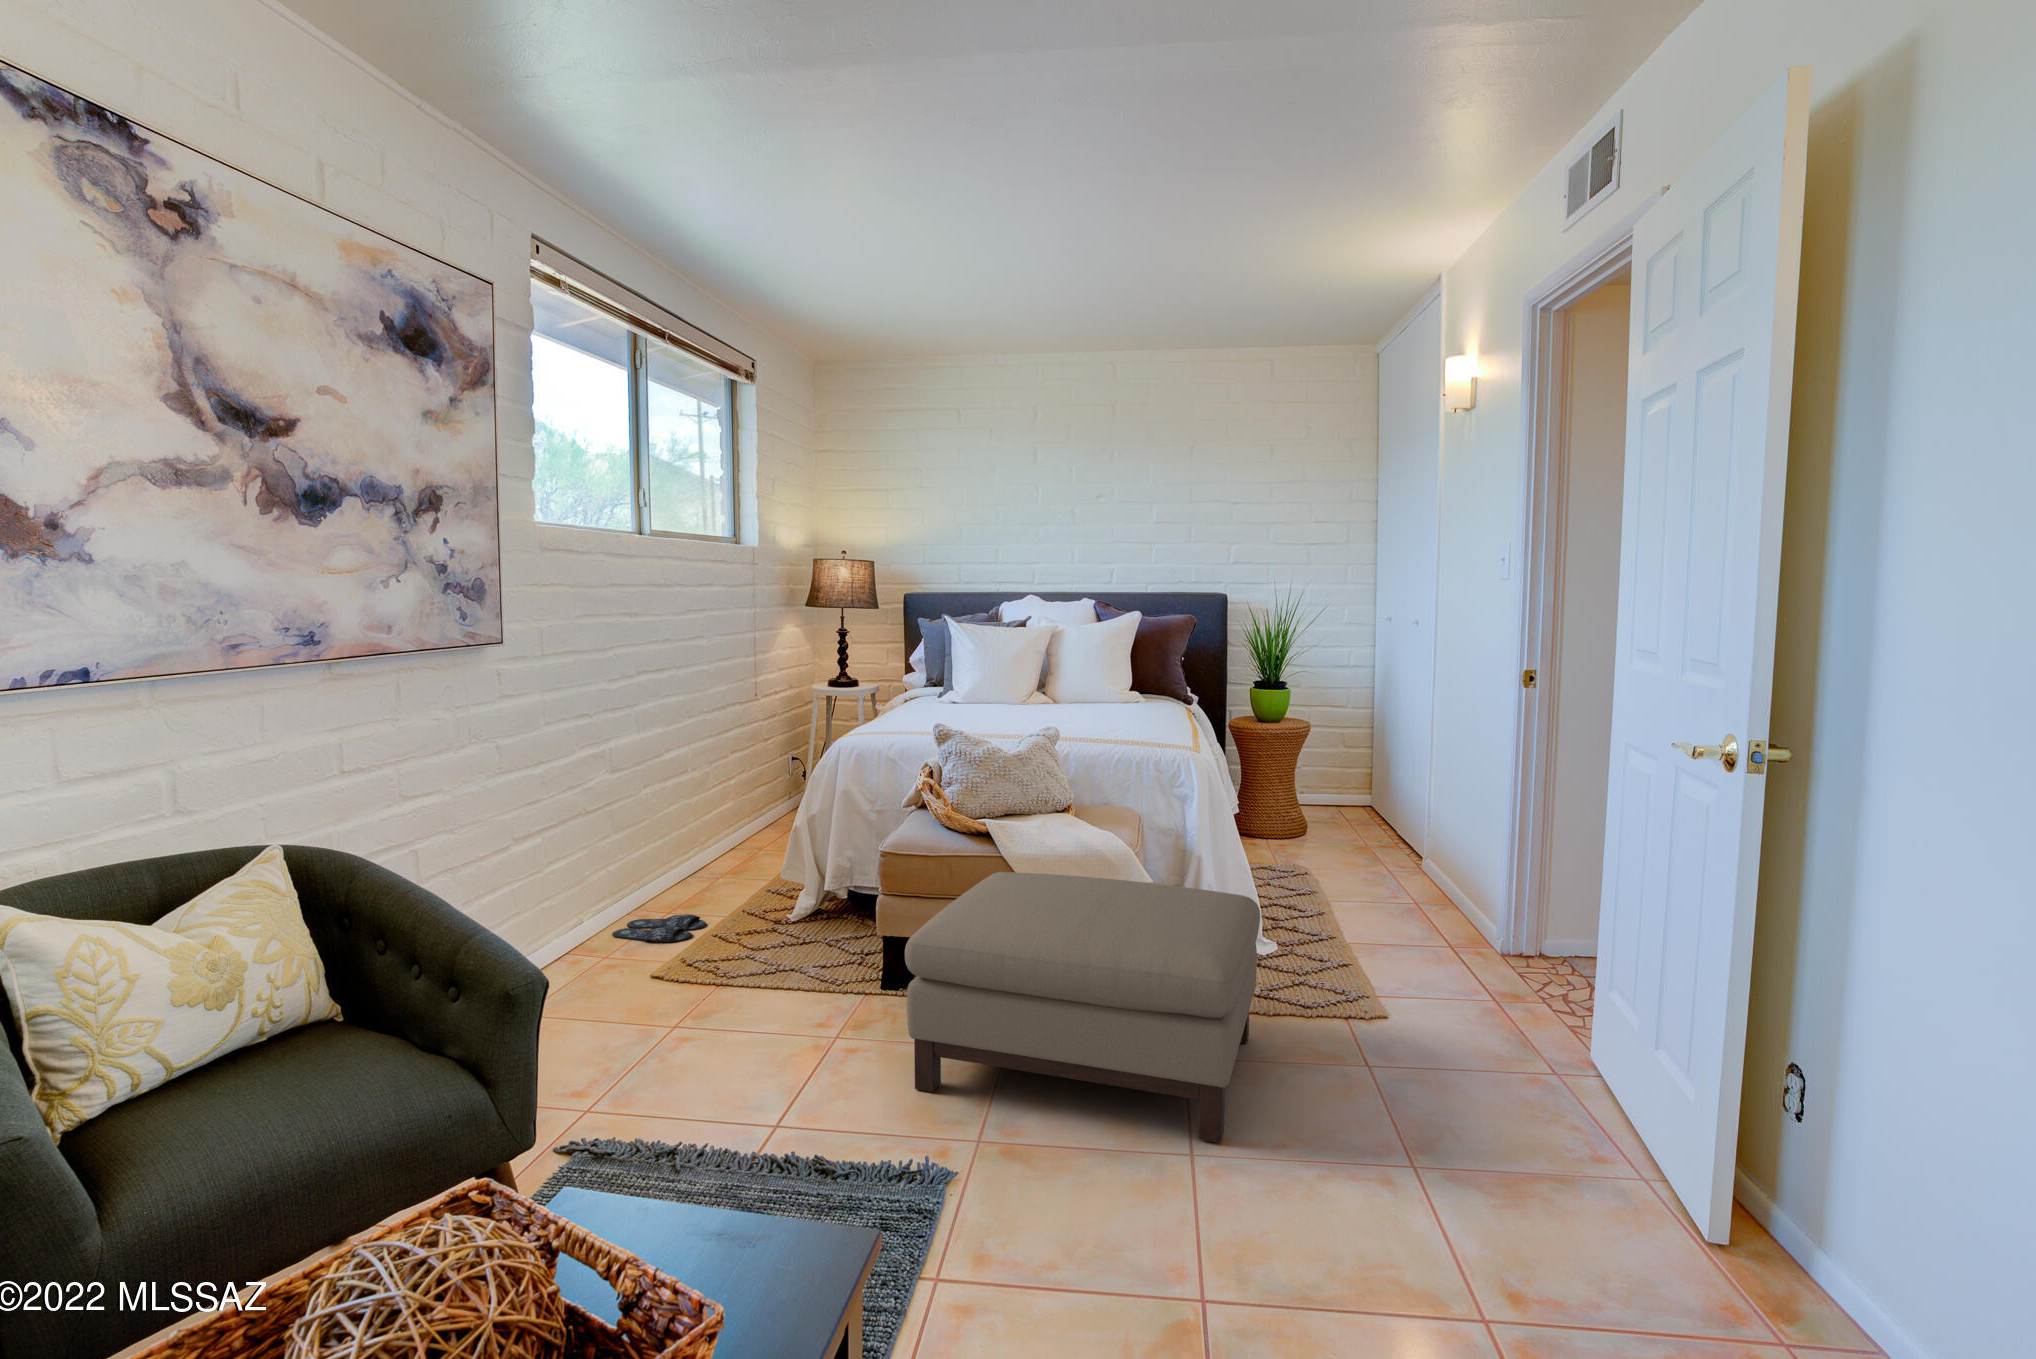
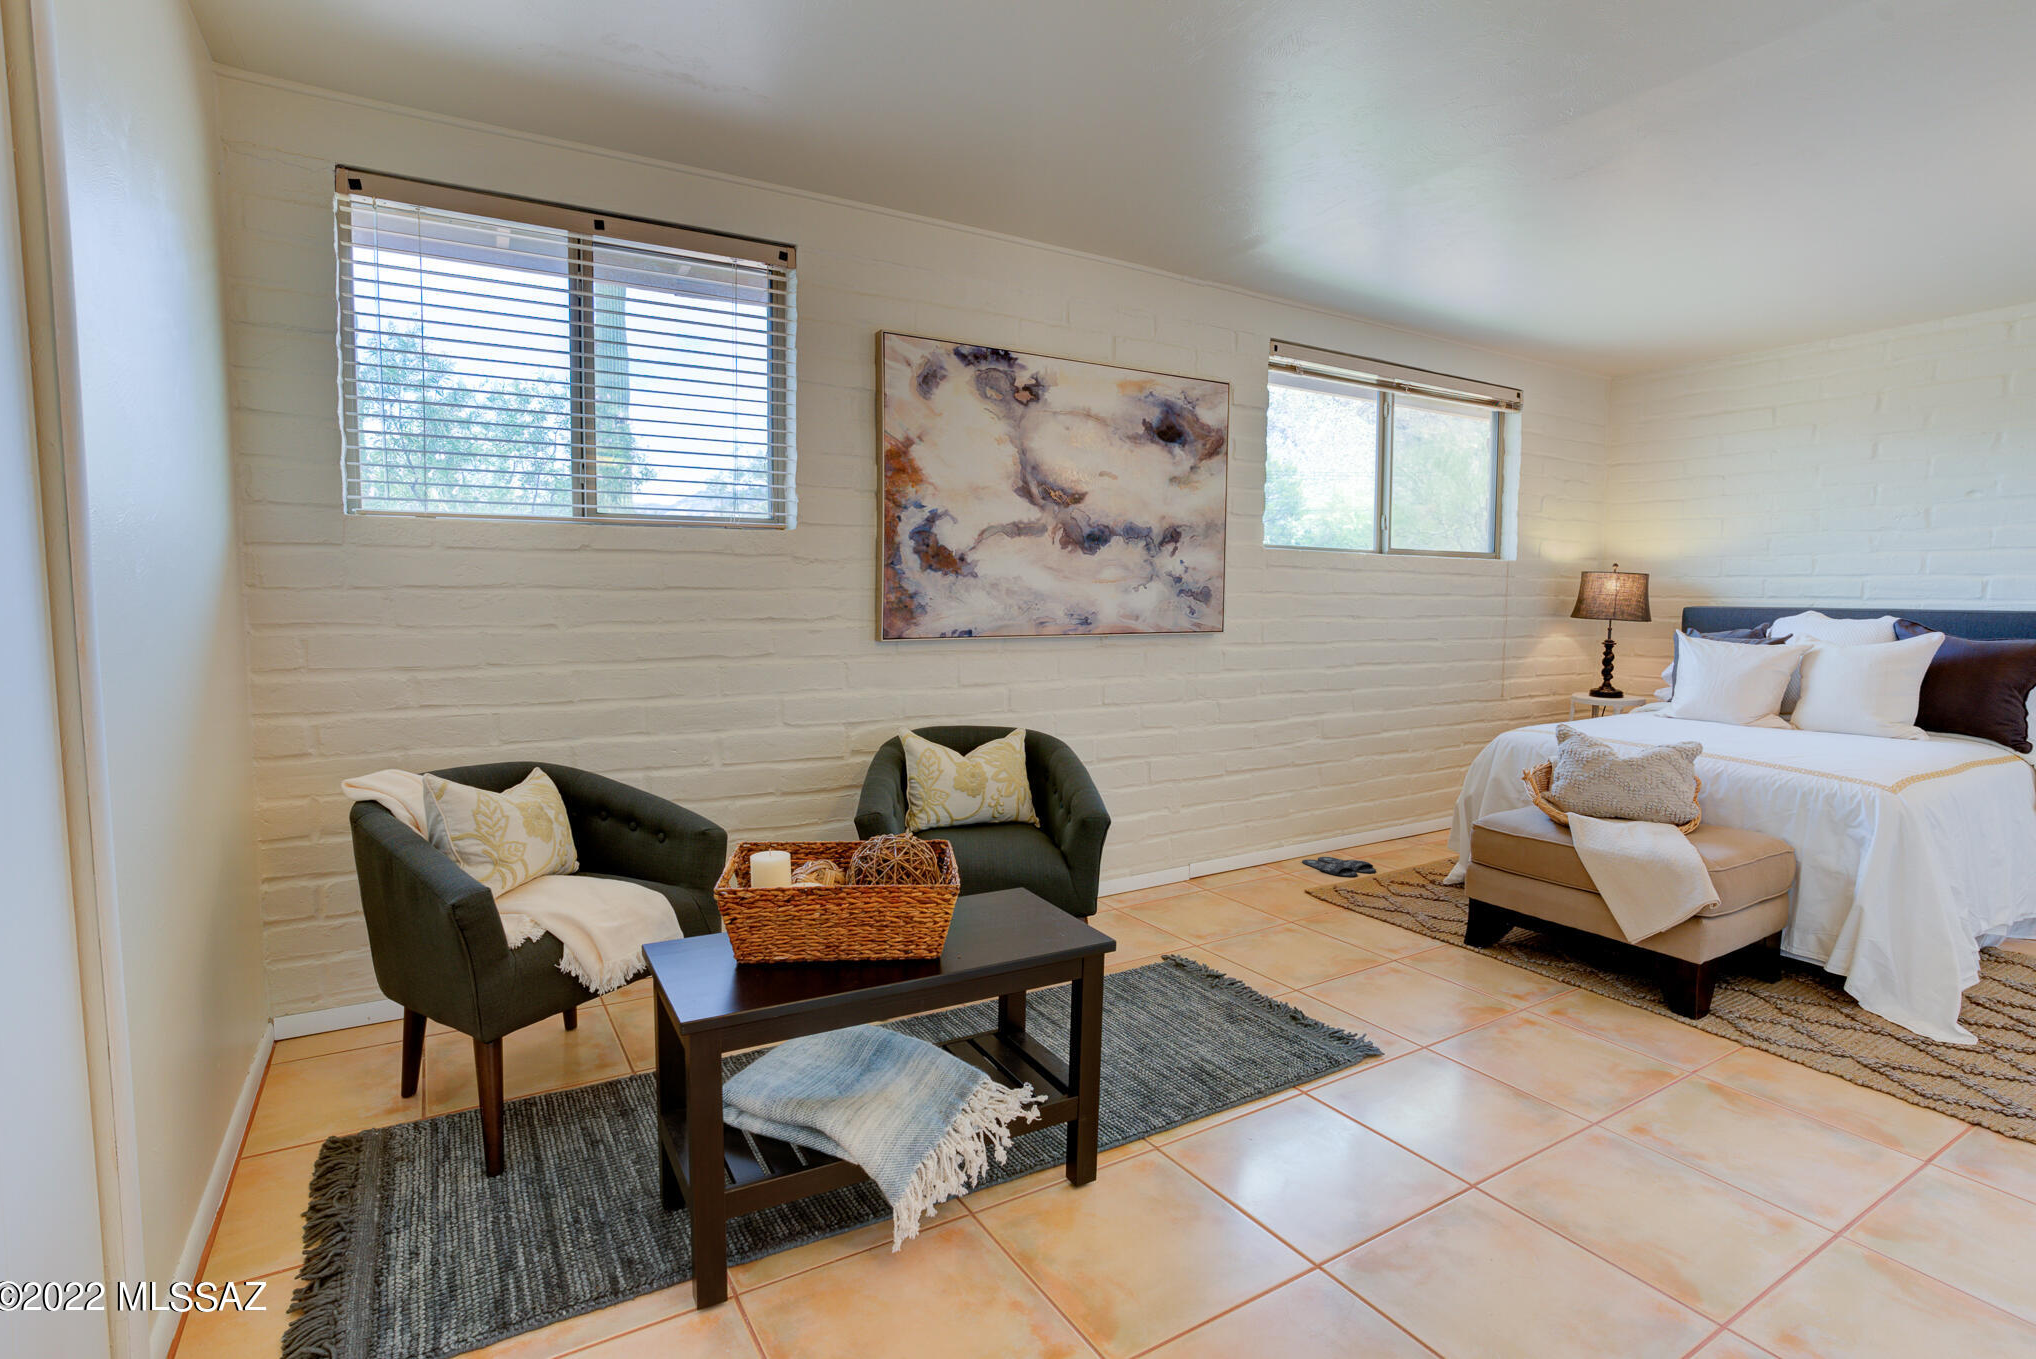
ottoman: present [905,872,1260,1143] -> none [1409,859,1864,1146]

